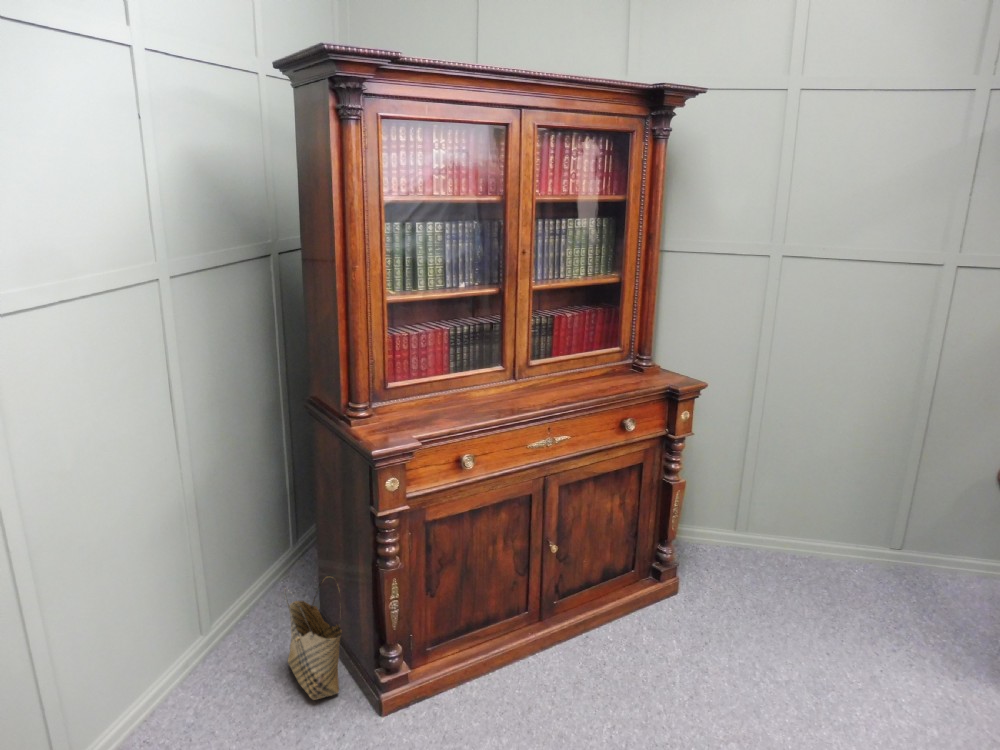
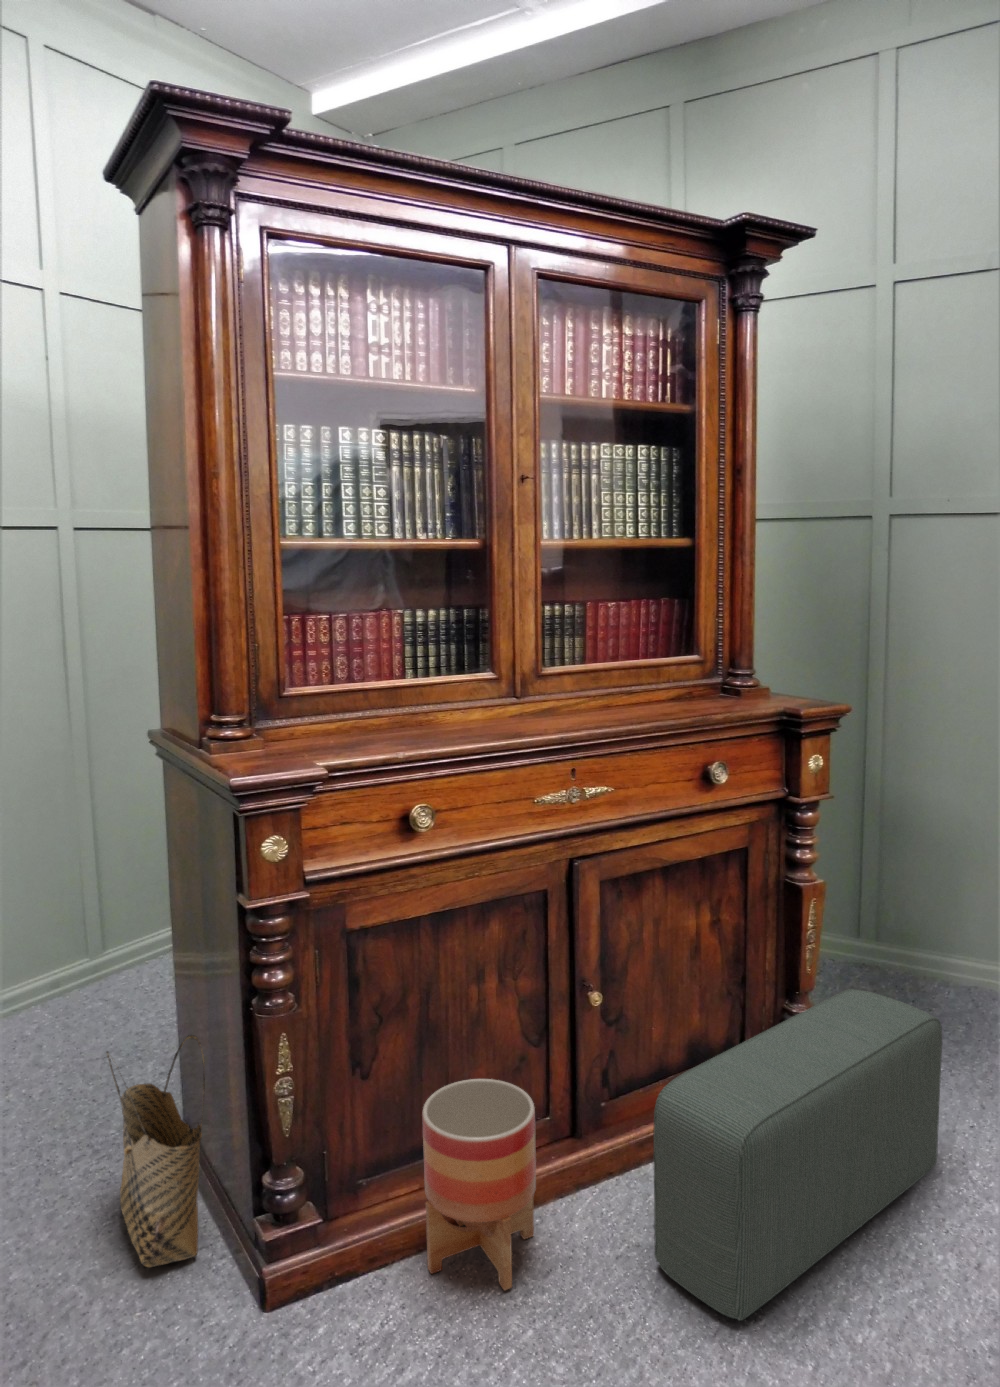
pouf: none [587,542,743,719] -> present [653,989,942,1321]
planter: none [465,597,527,707] -> present [422,1079,536,1290]

